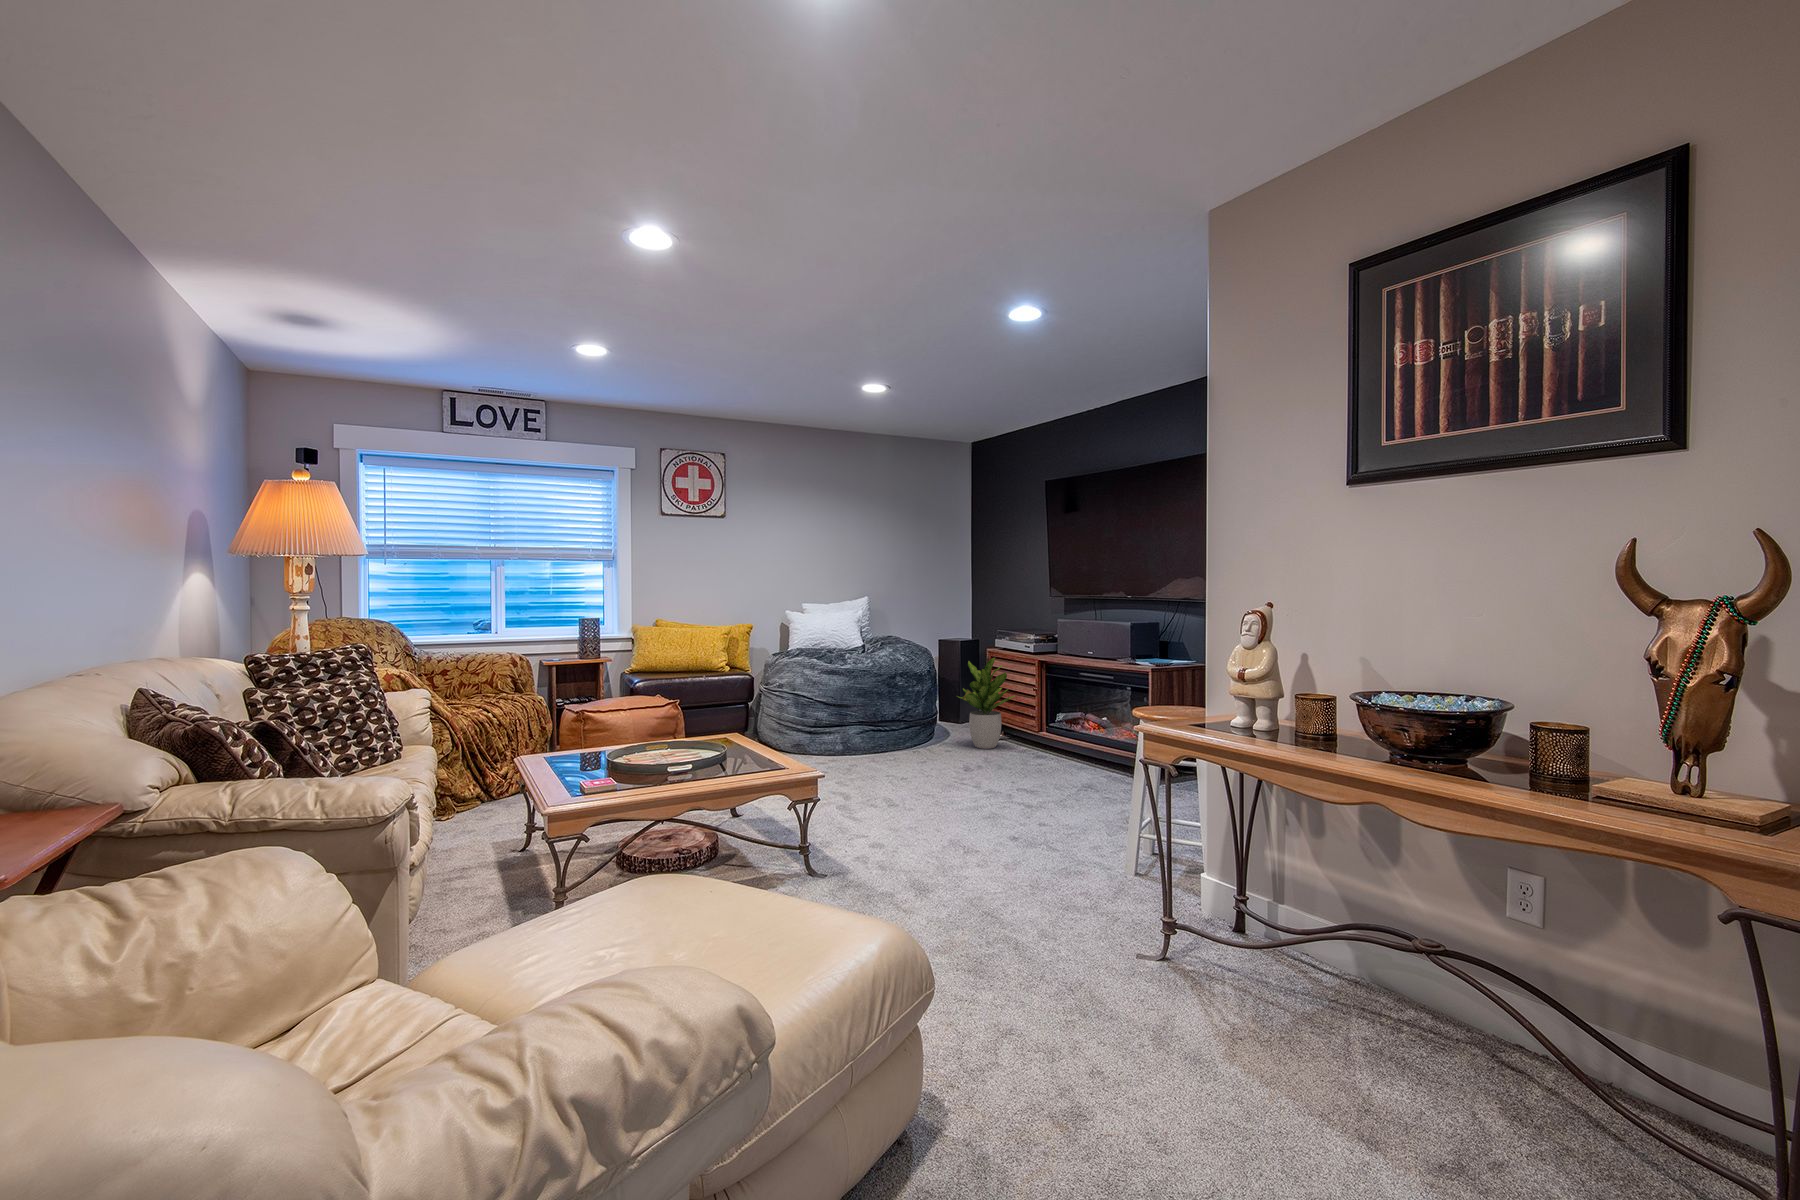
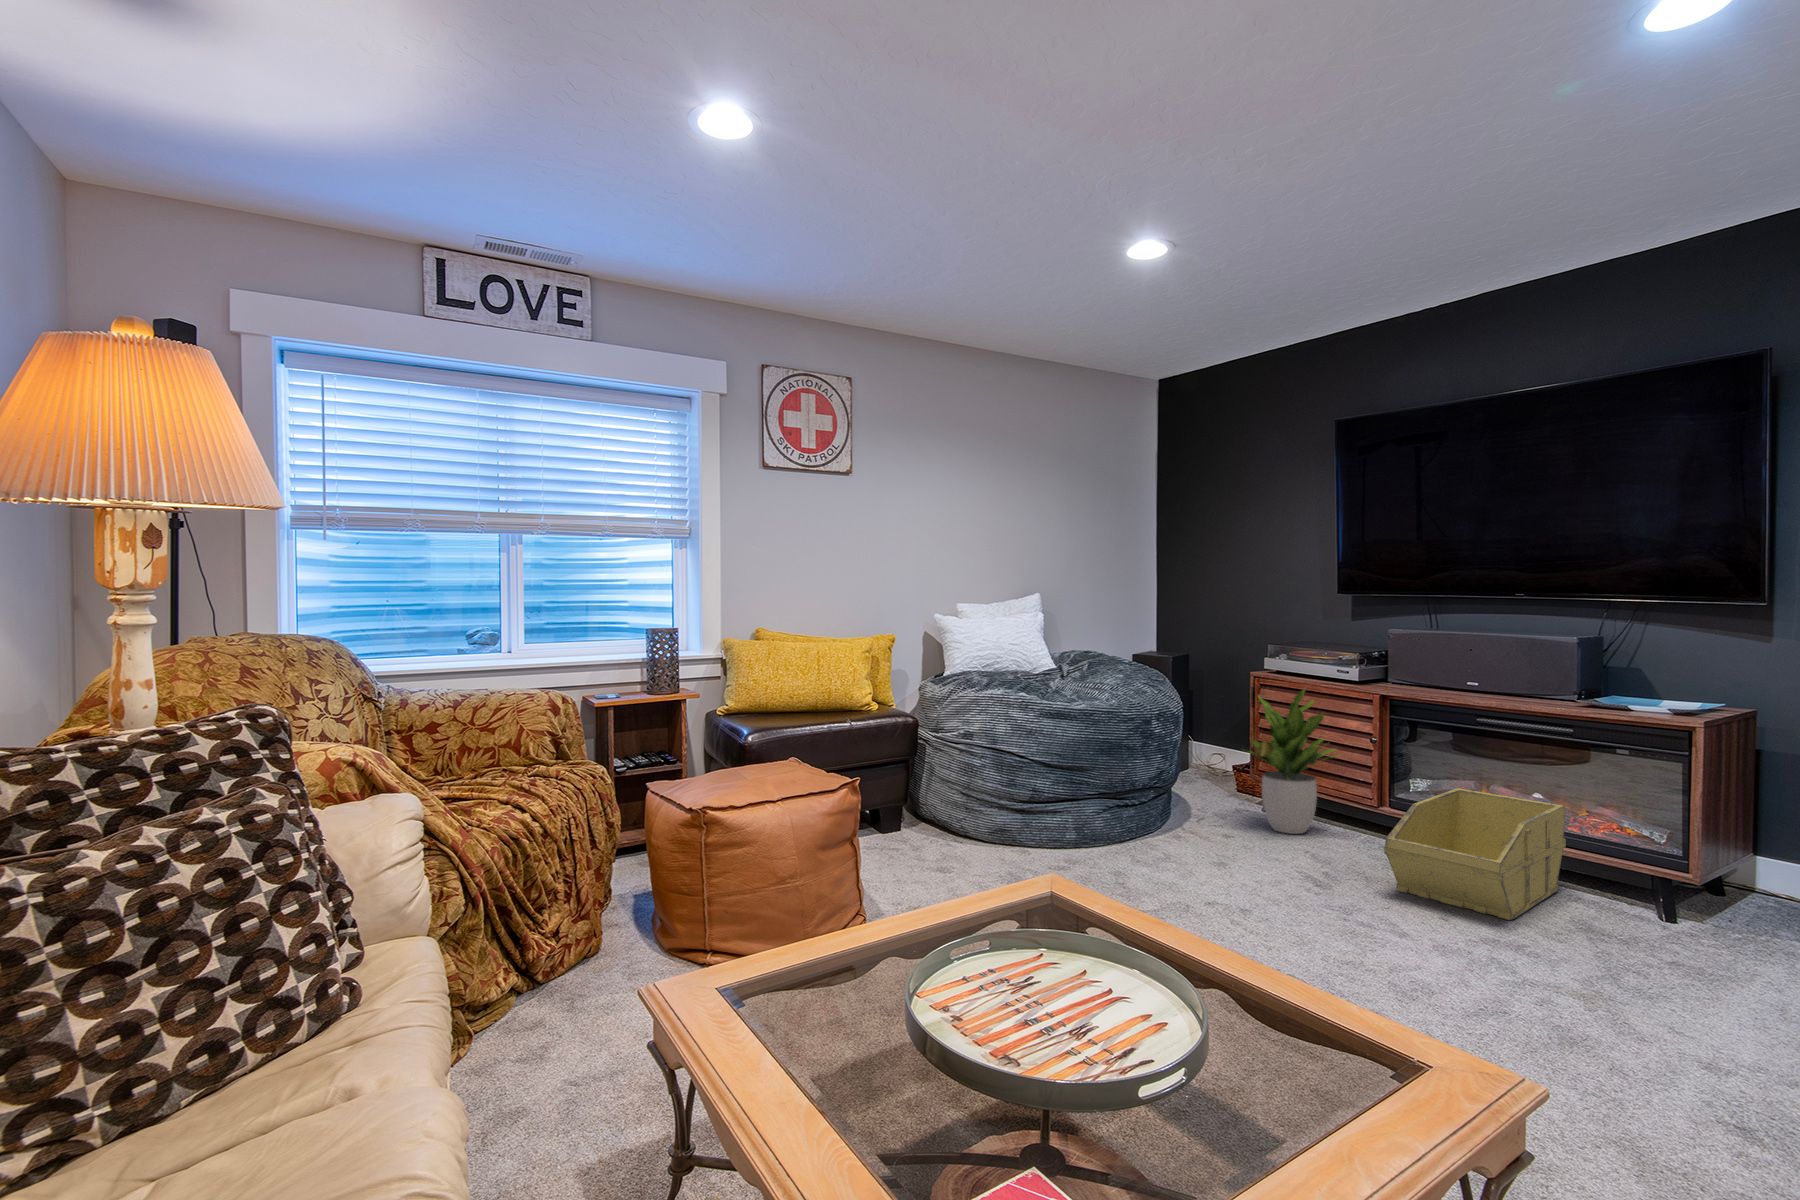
storage bin: none [990,716,1105,783] -> present [1384,788,1566,920]

